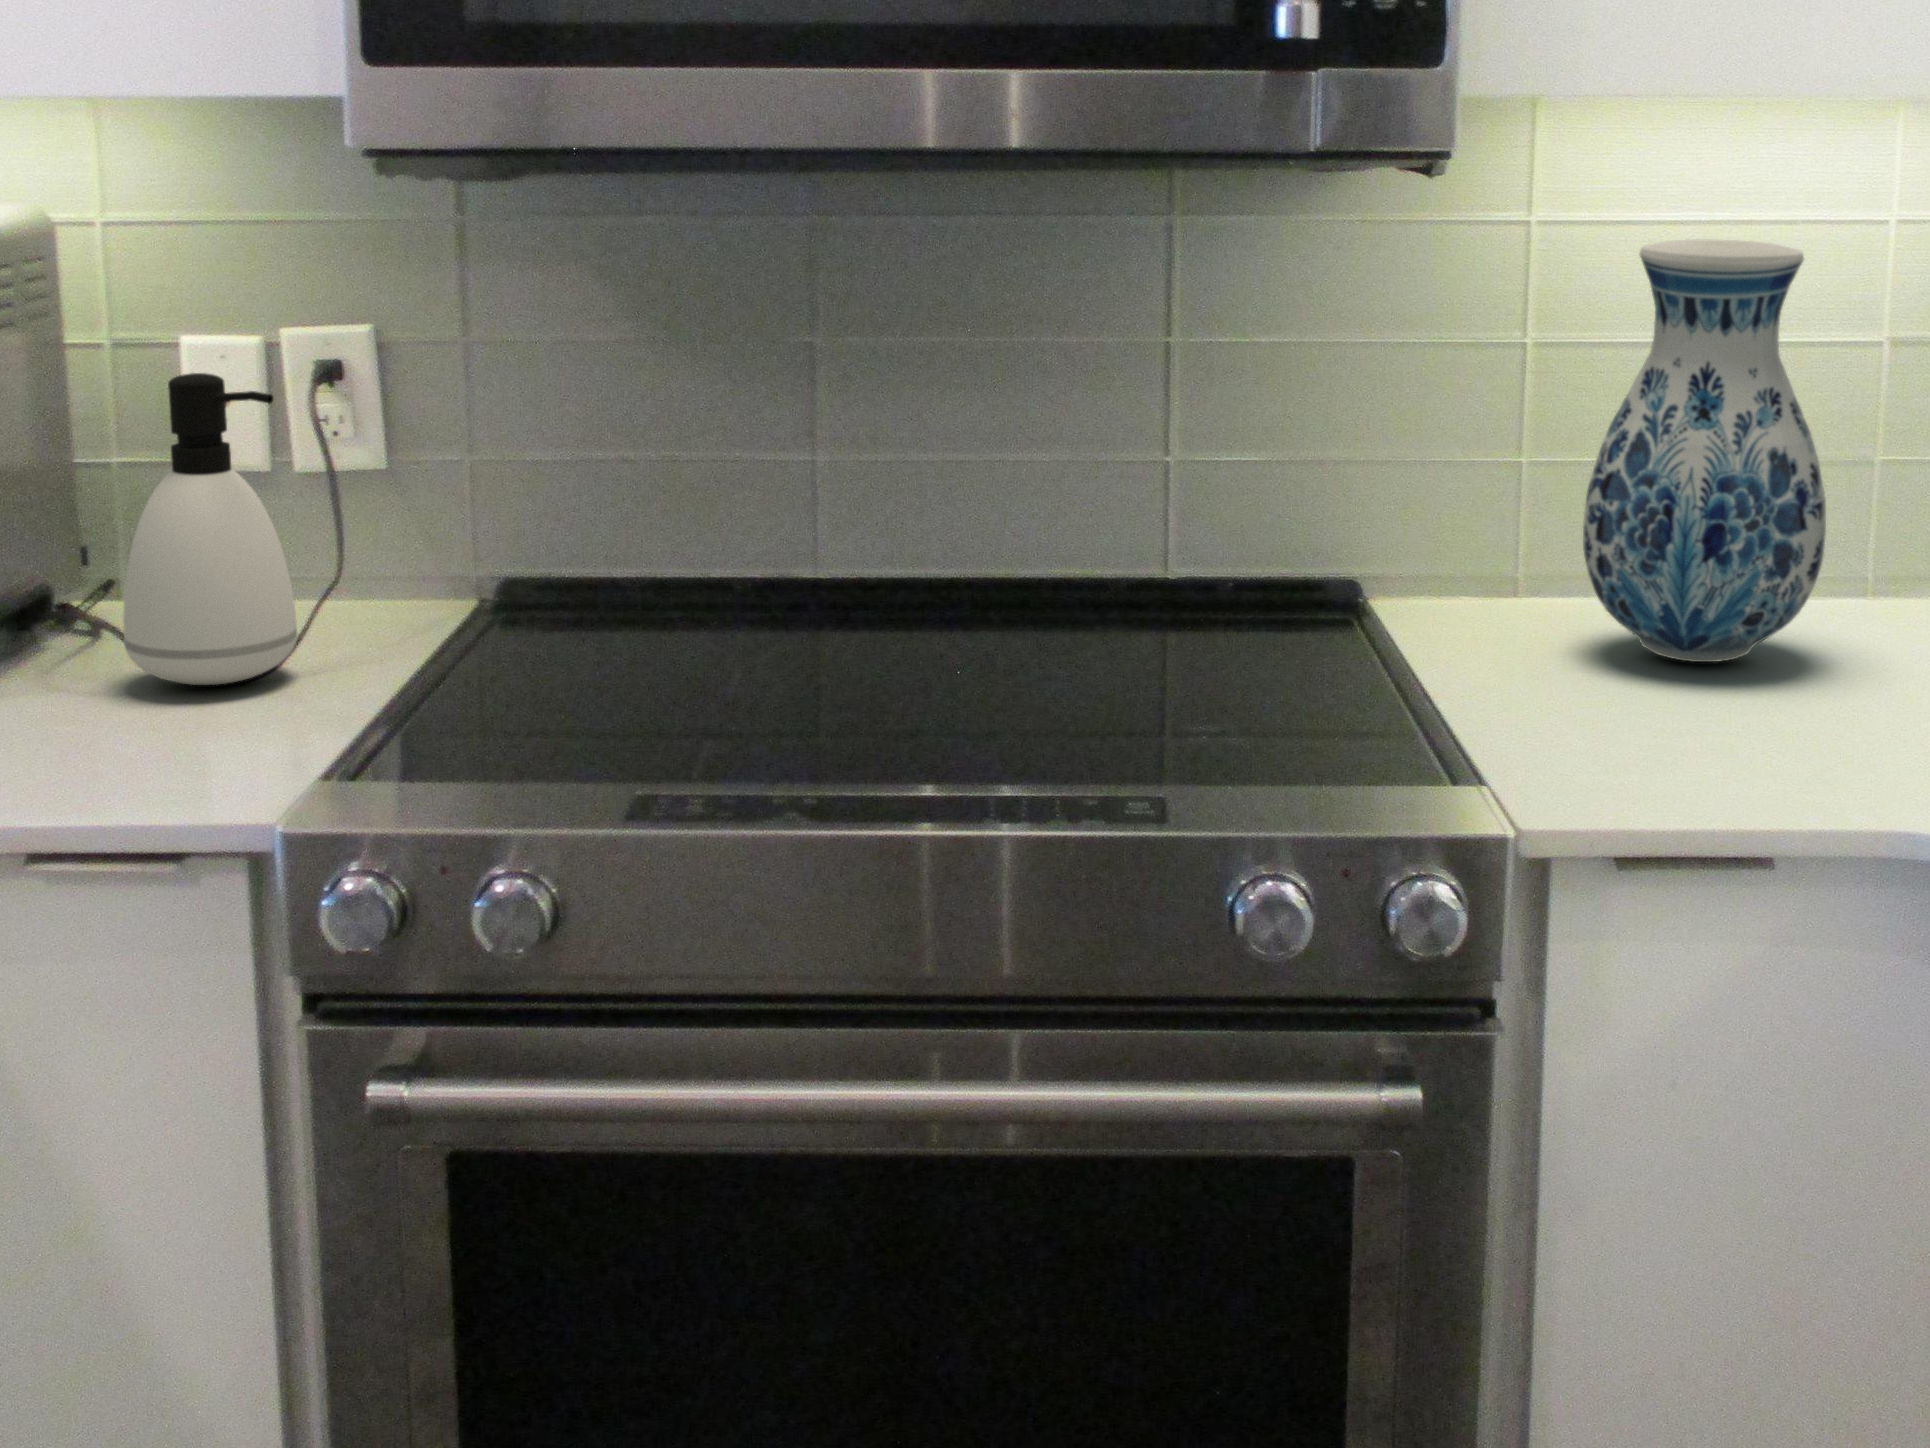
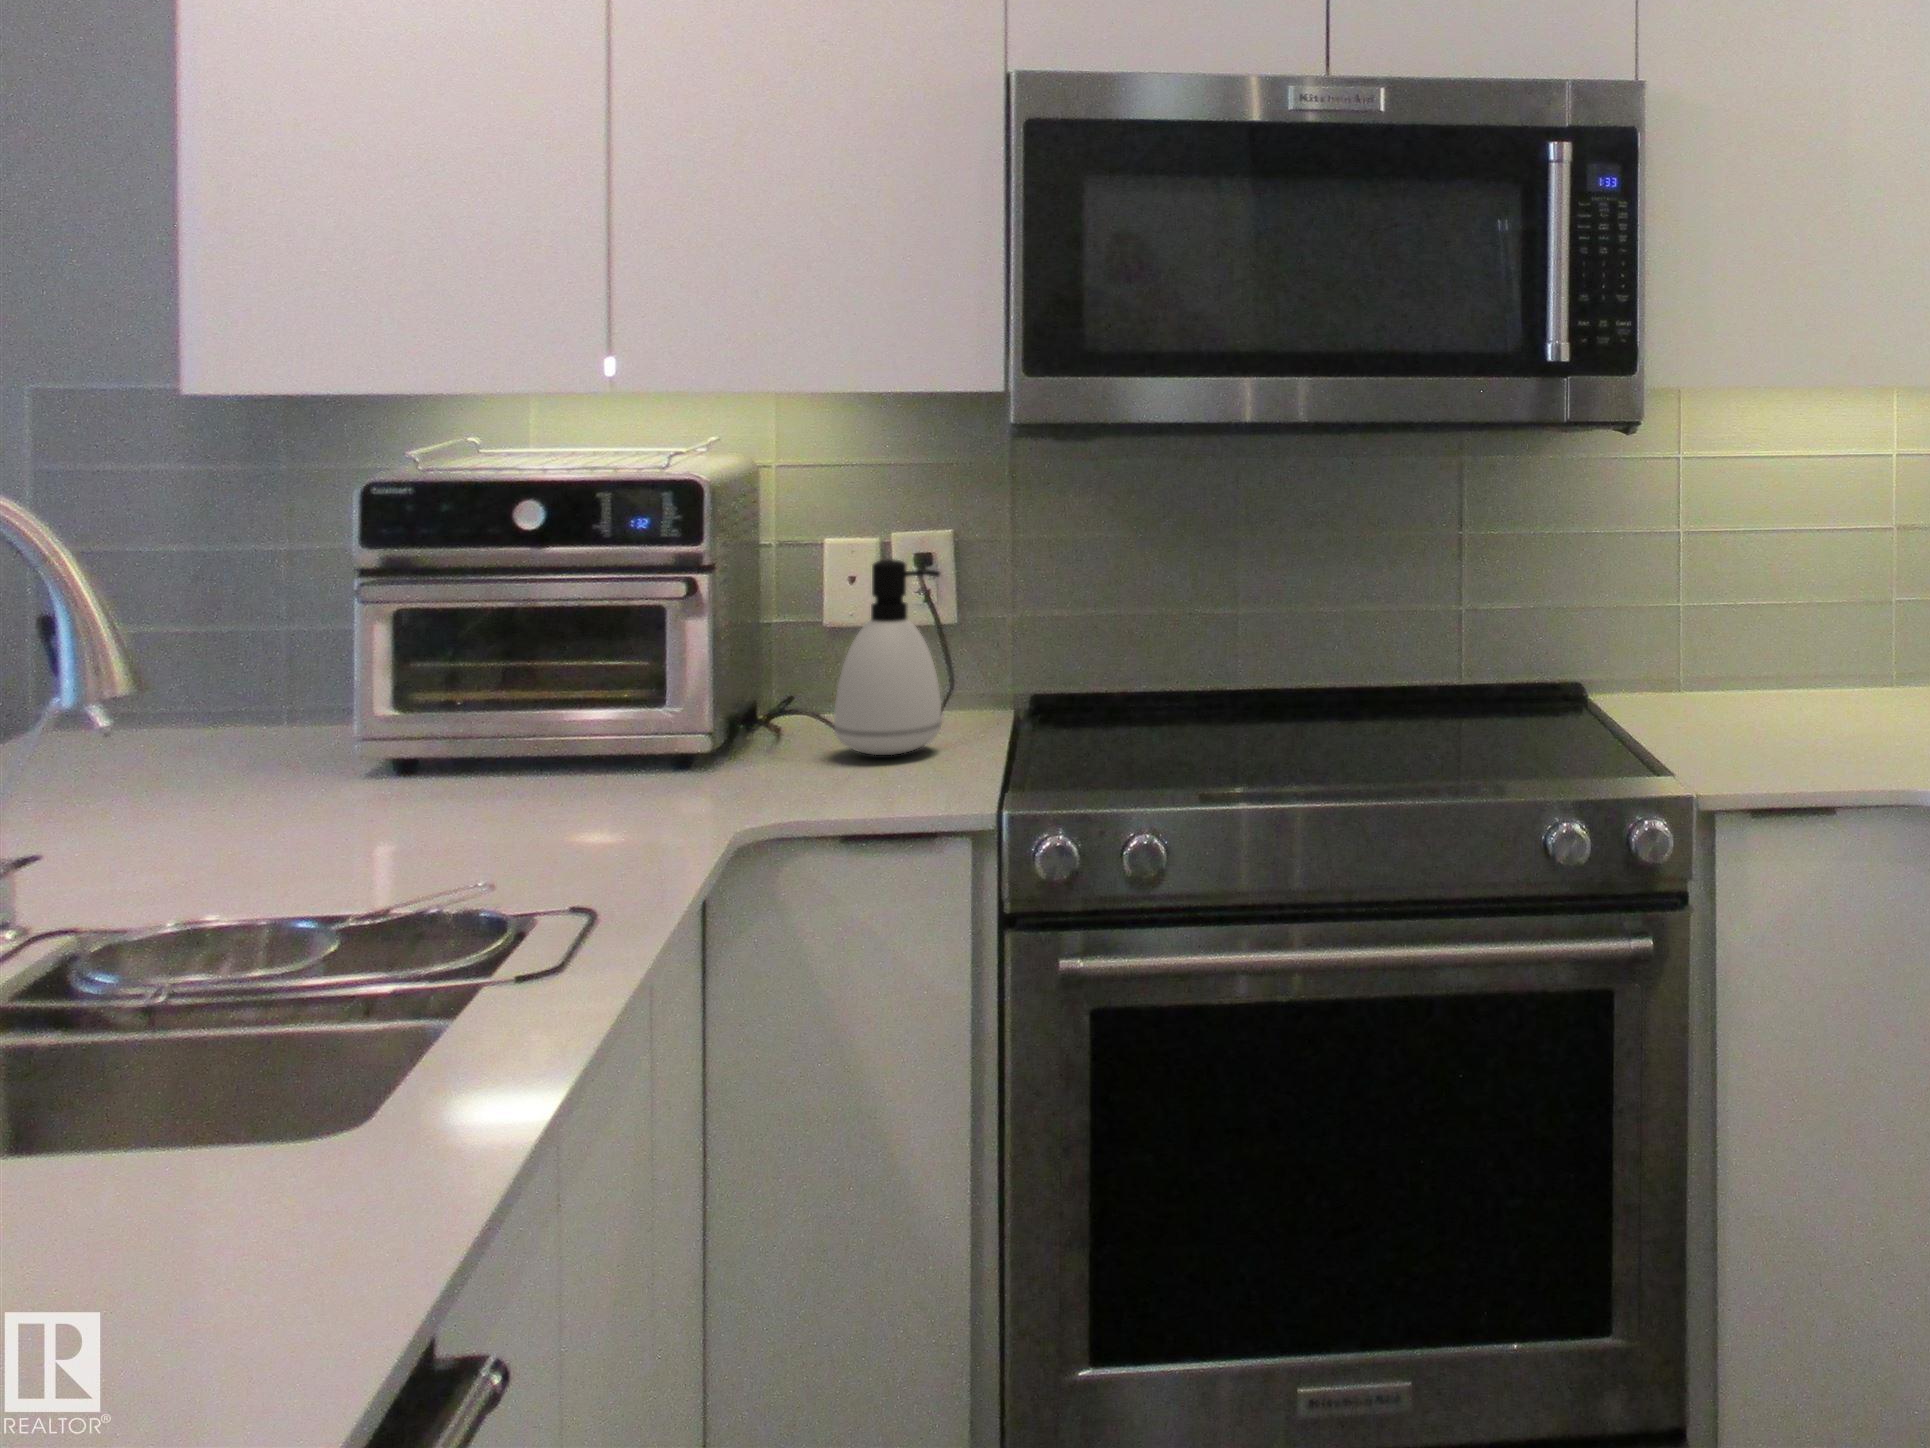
vase: present [1583,239,1826,662] -> none [1724,470,1863,719]

